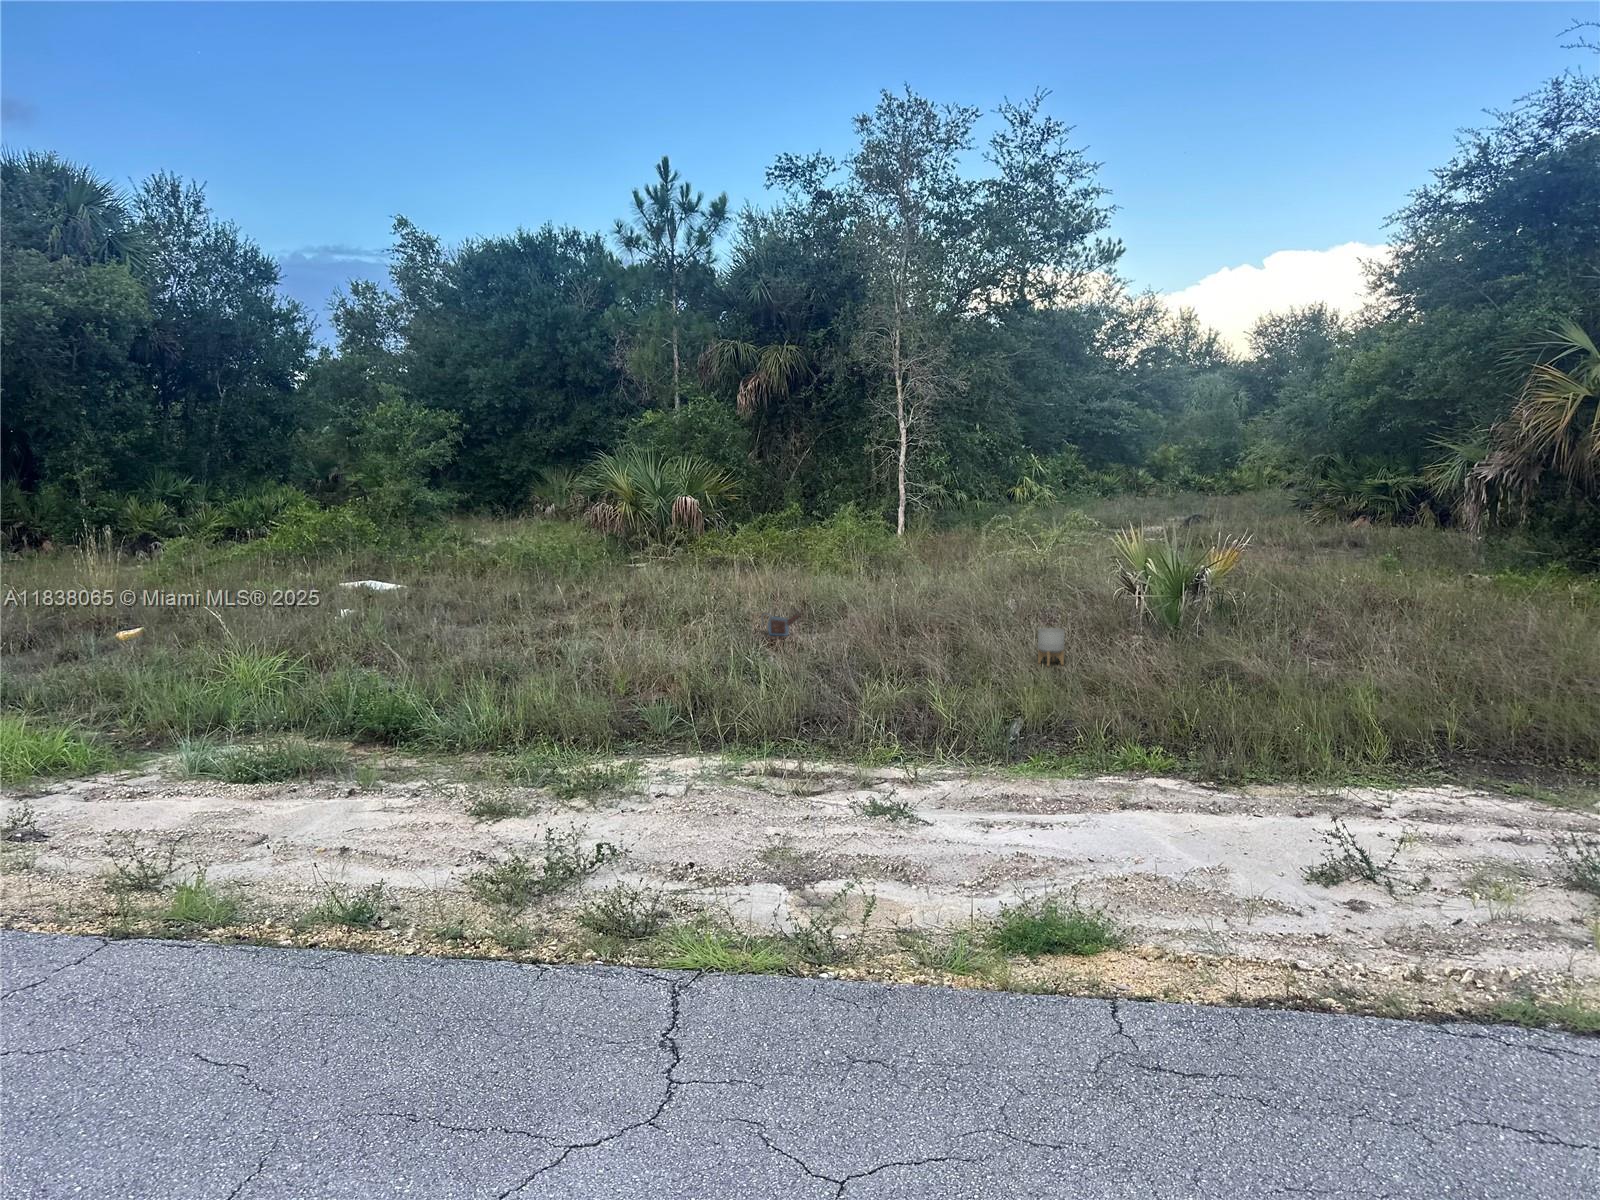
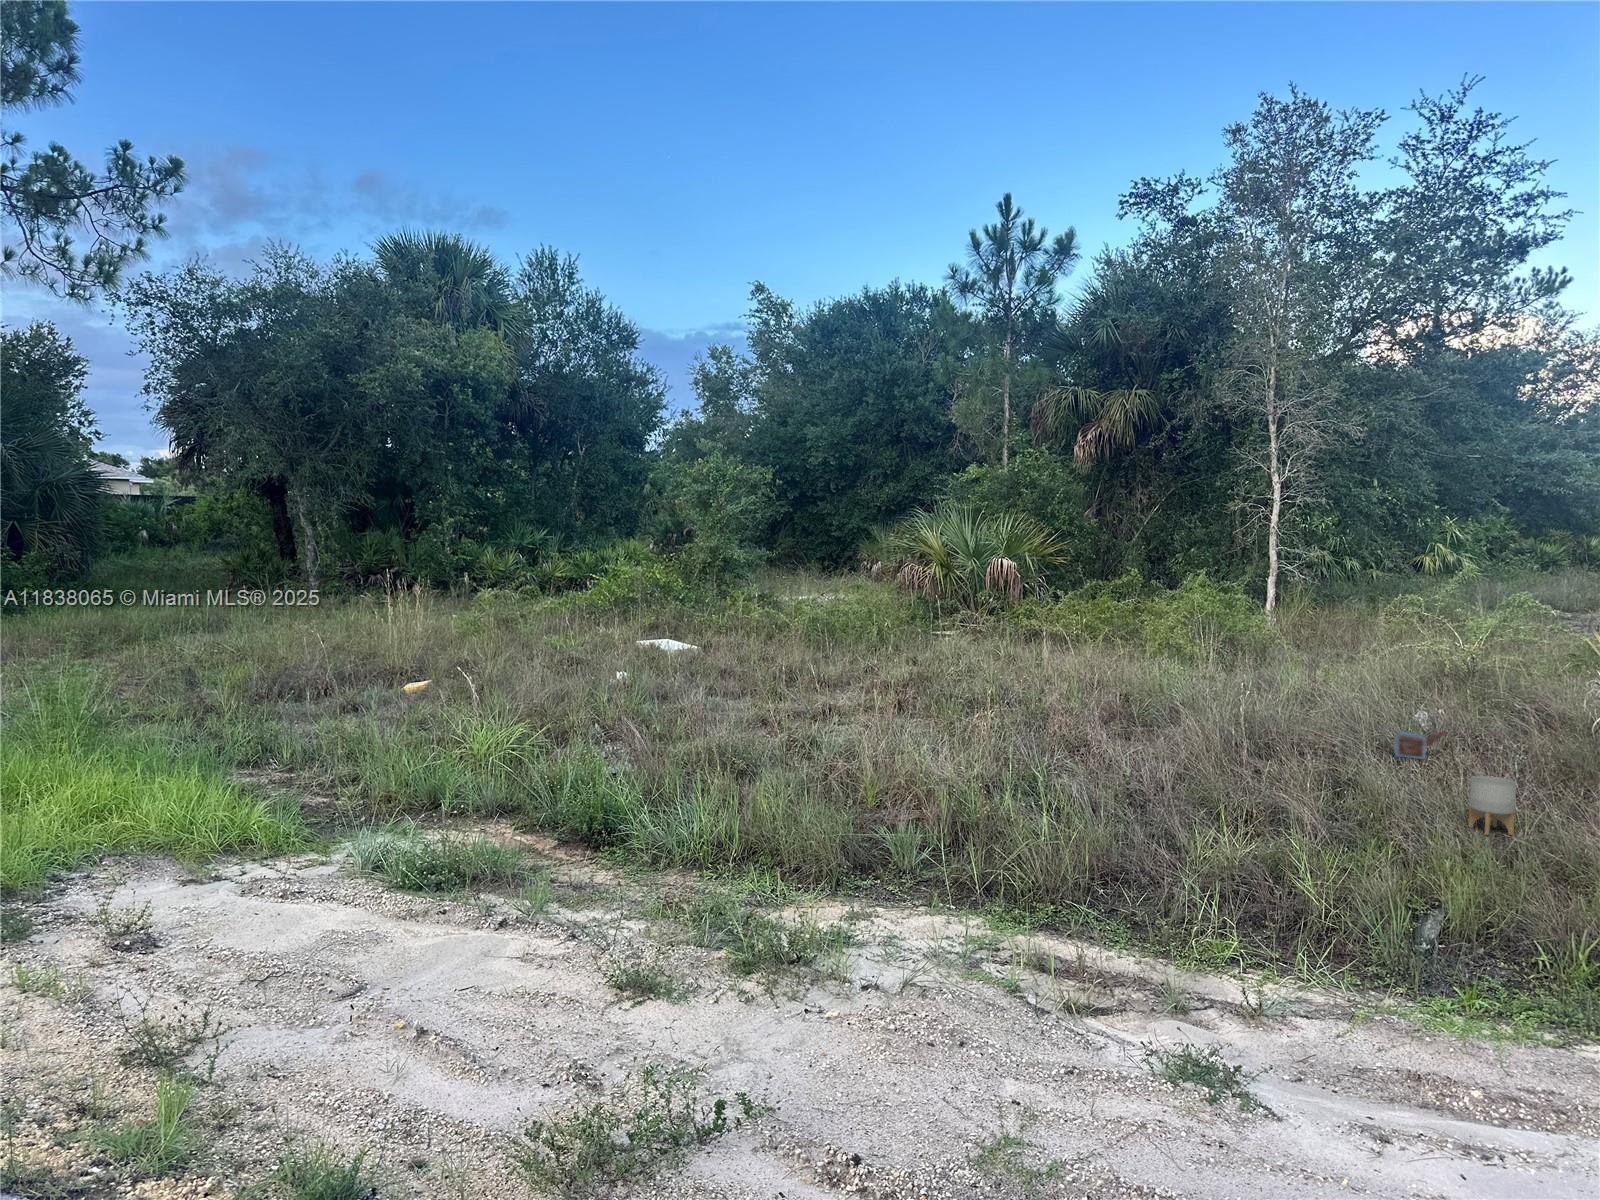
watering can: present [761,613,798,636] -> present [1382,725,1446,759]

